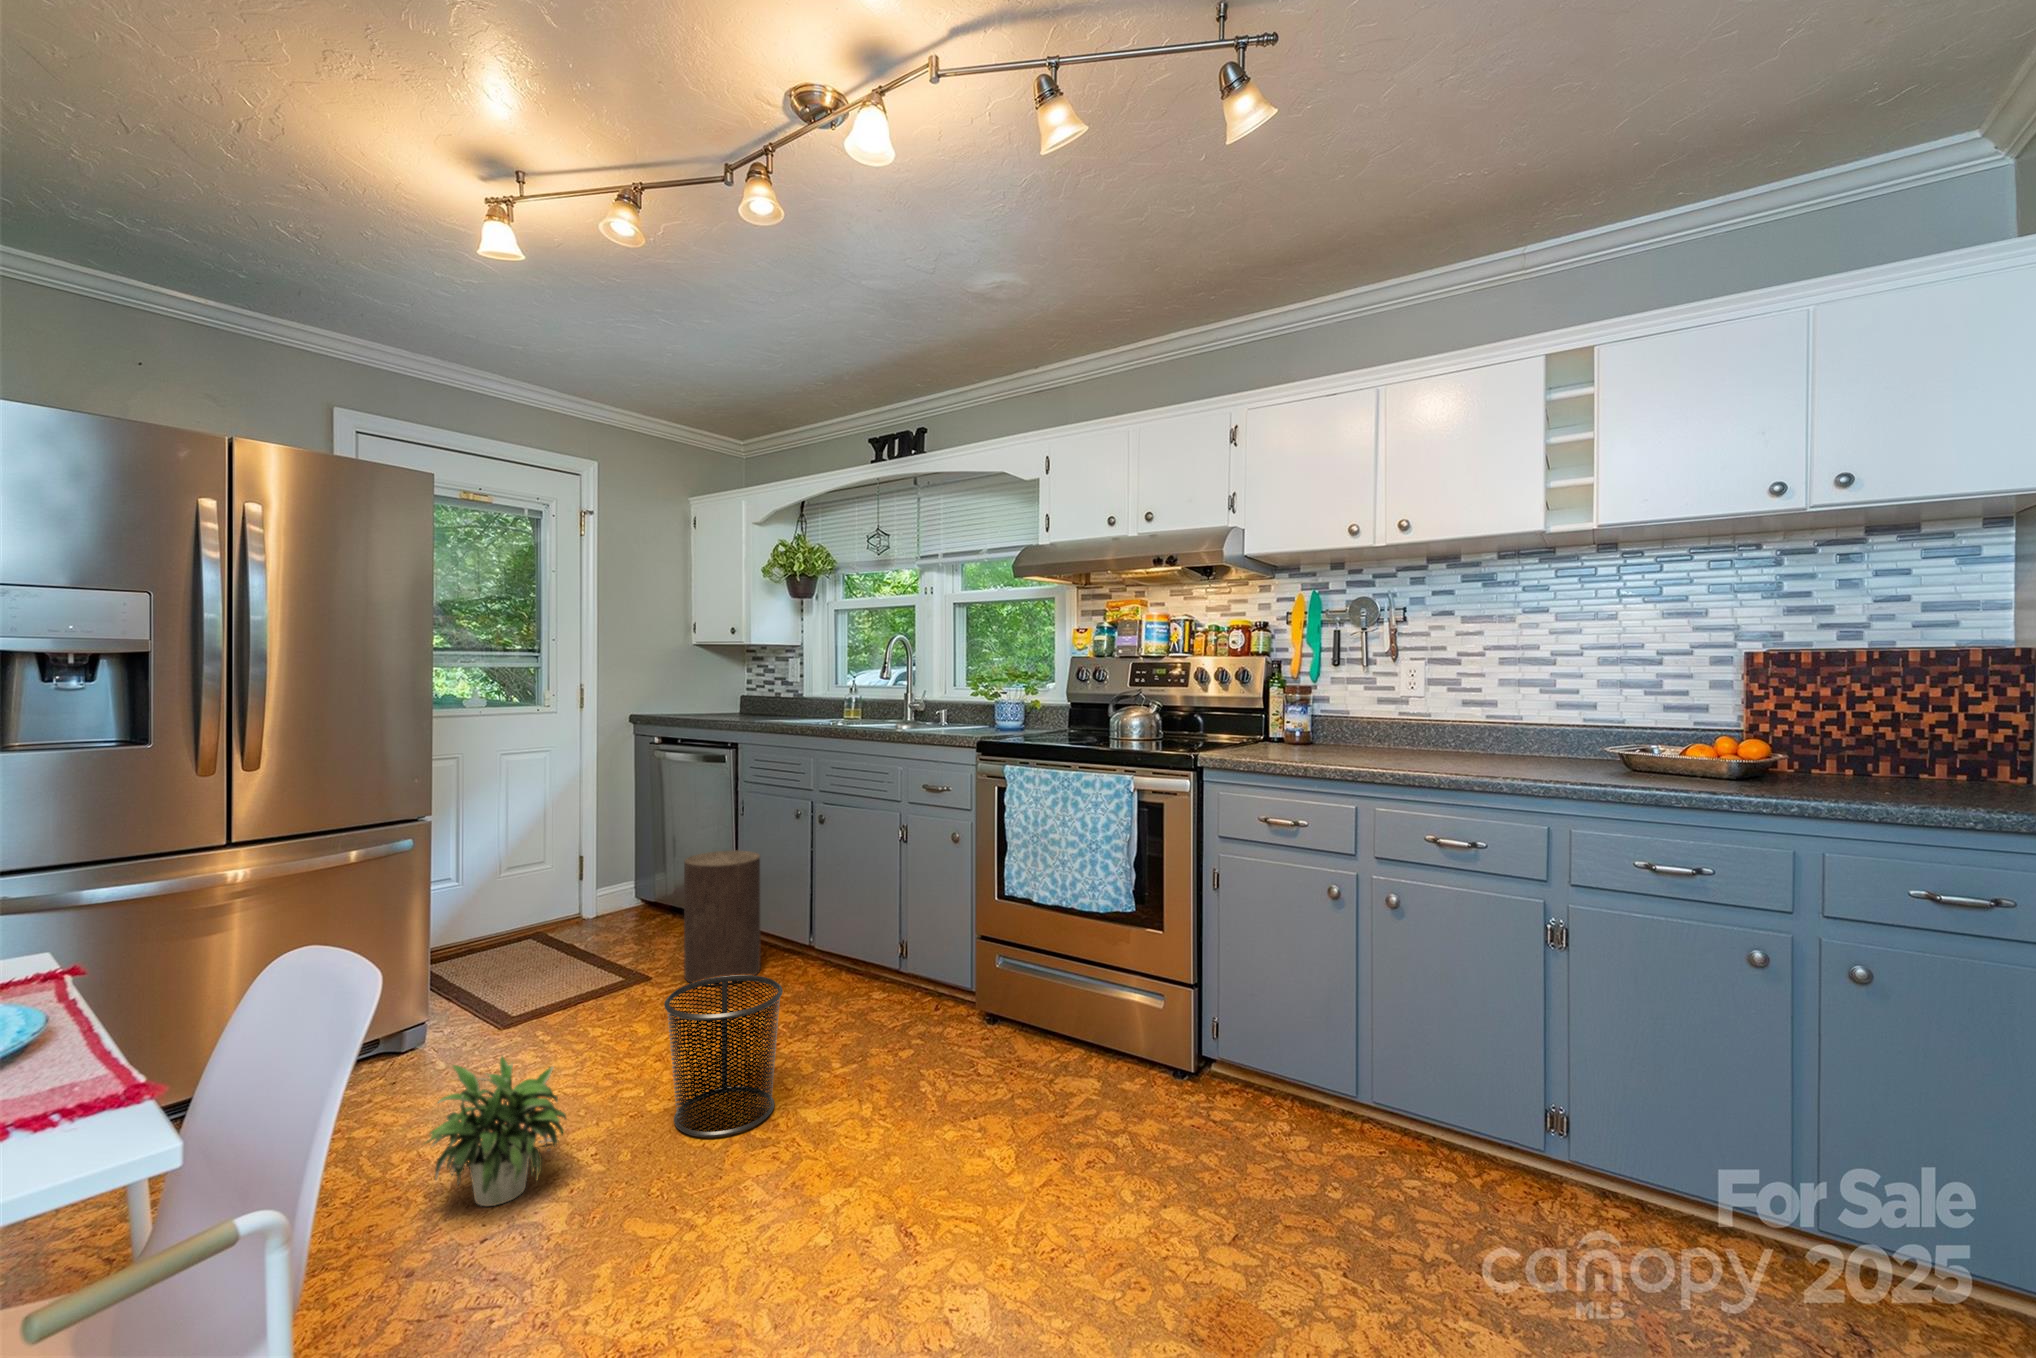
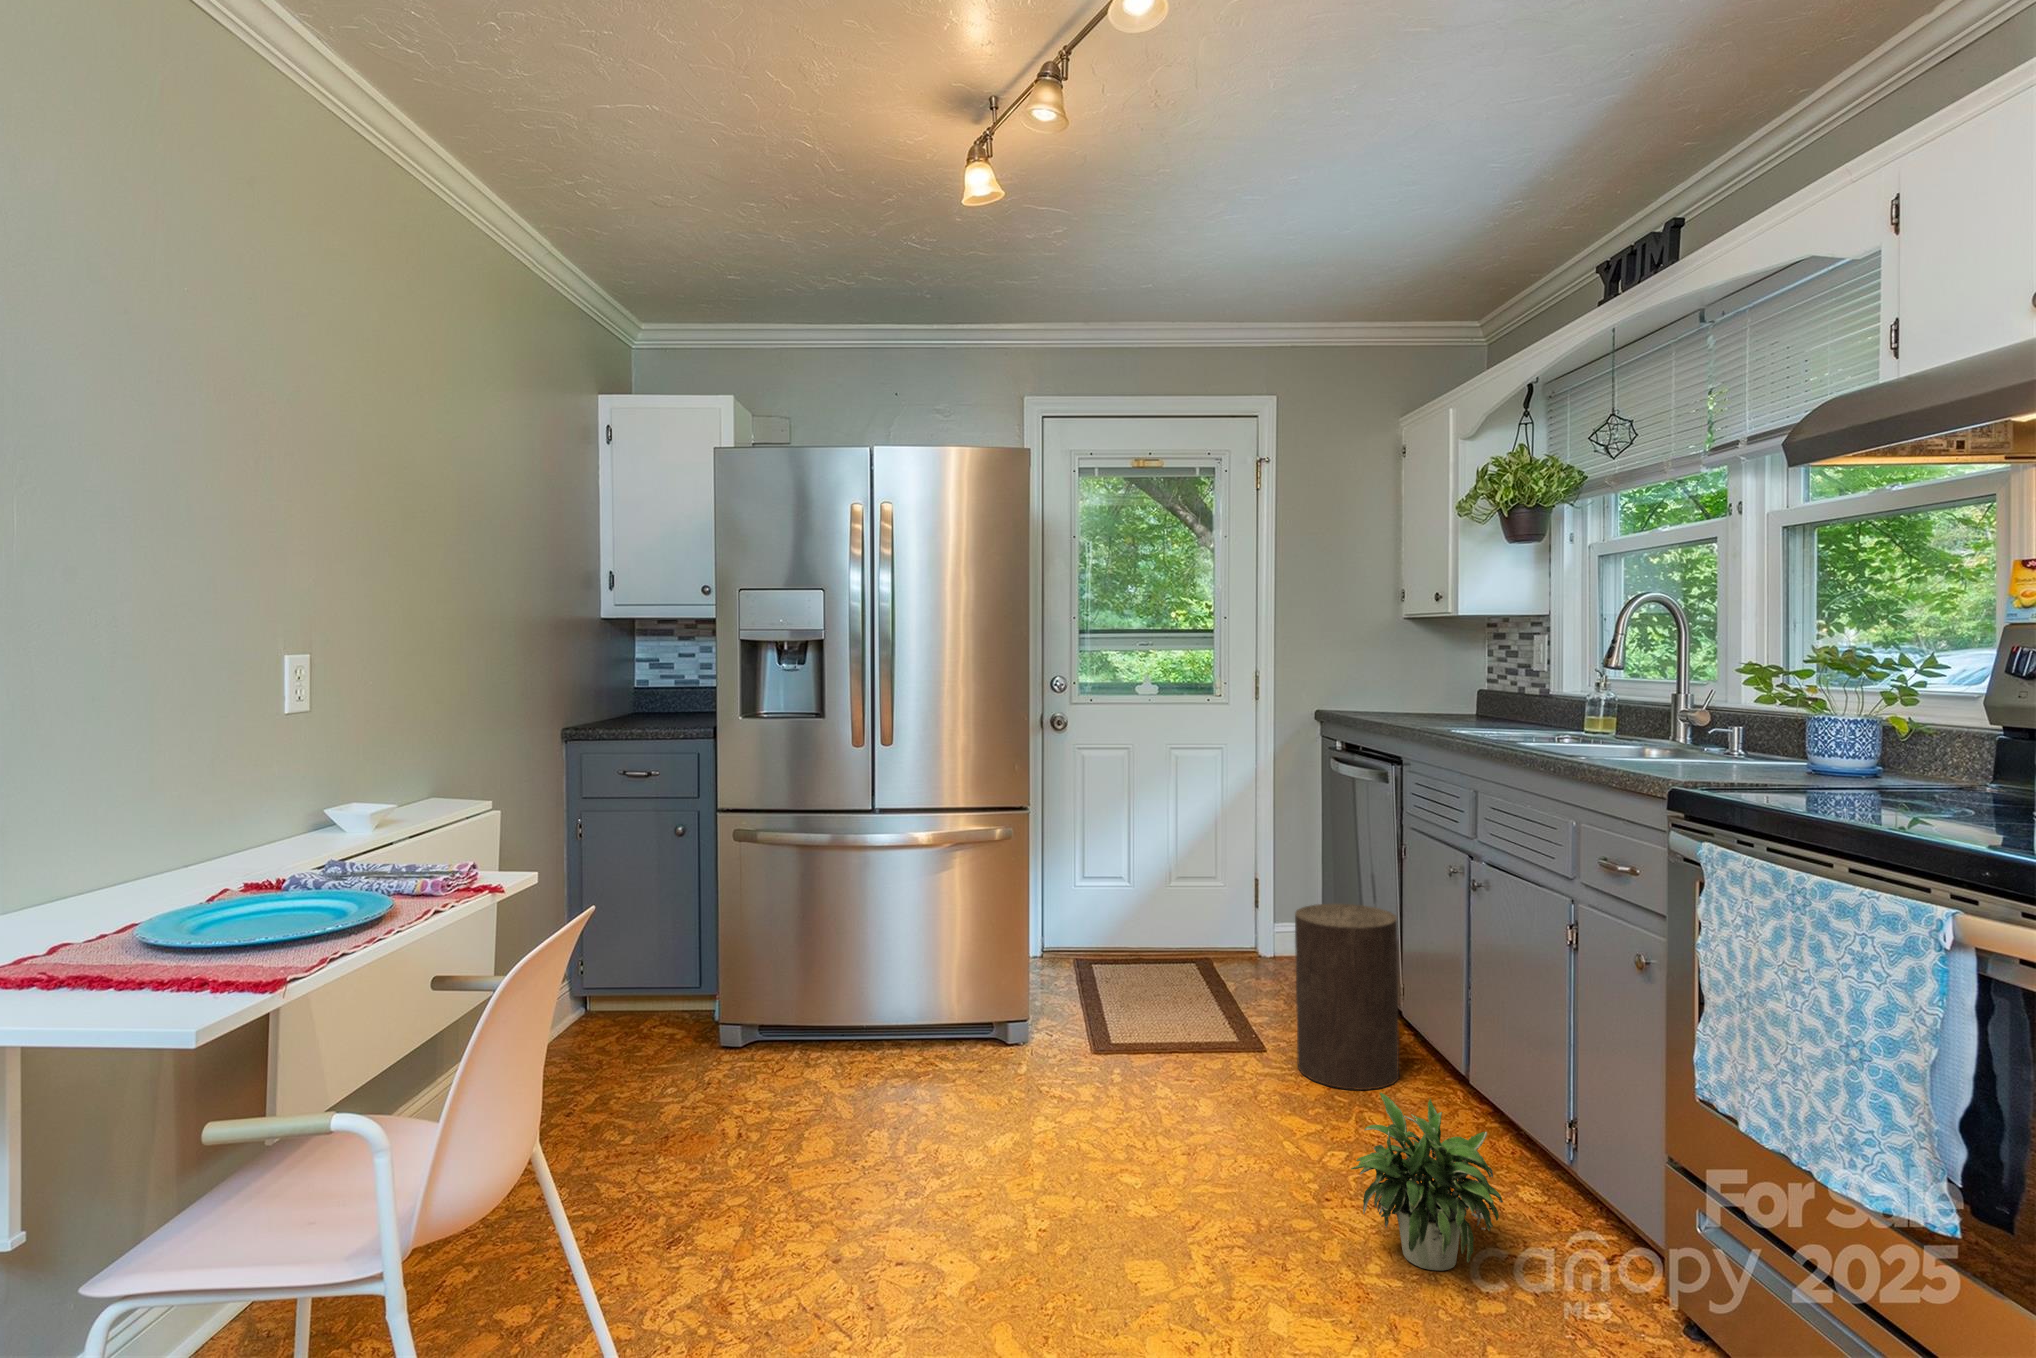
waste bin: present [664,975,783,1137] -> none [1108,1076,1260,1301]
potted plant: present [425,1056,566,1206] -> present [1351,1093,1503,1271]

